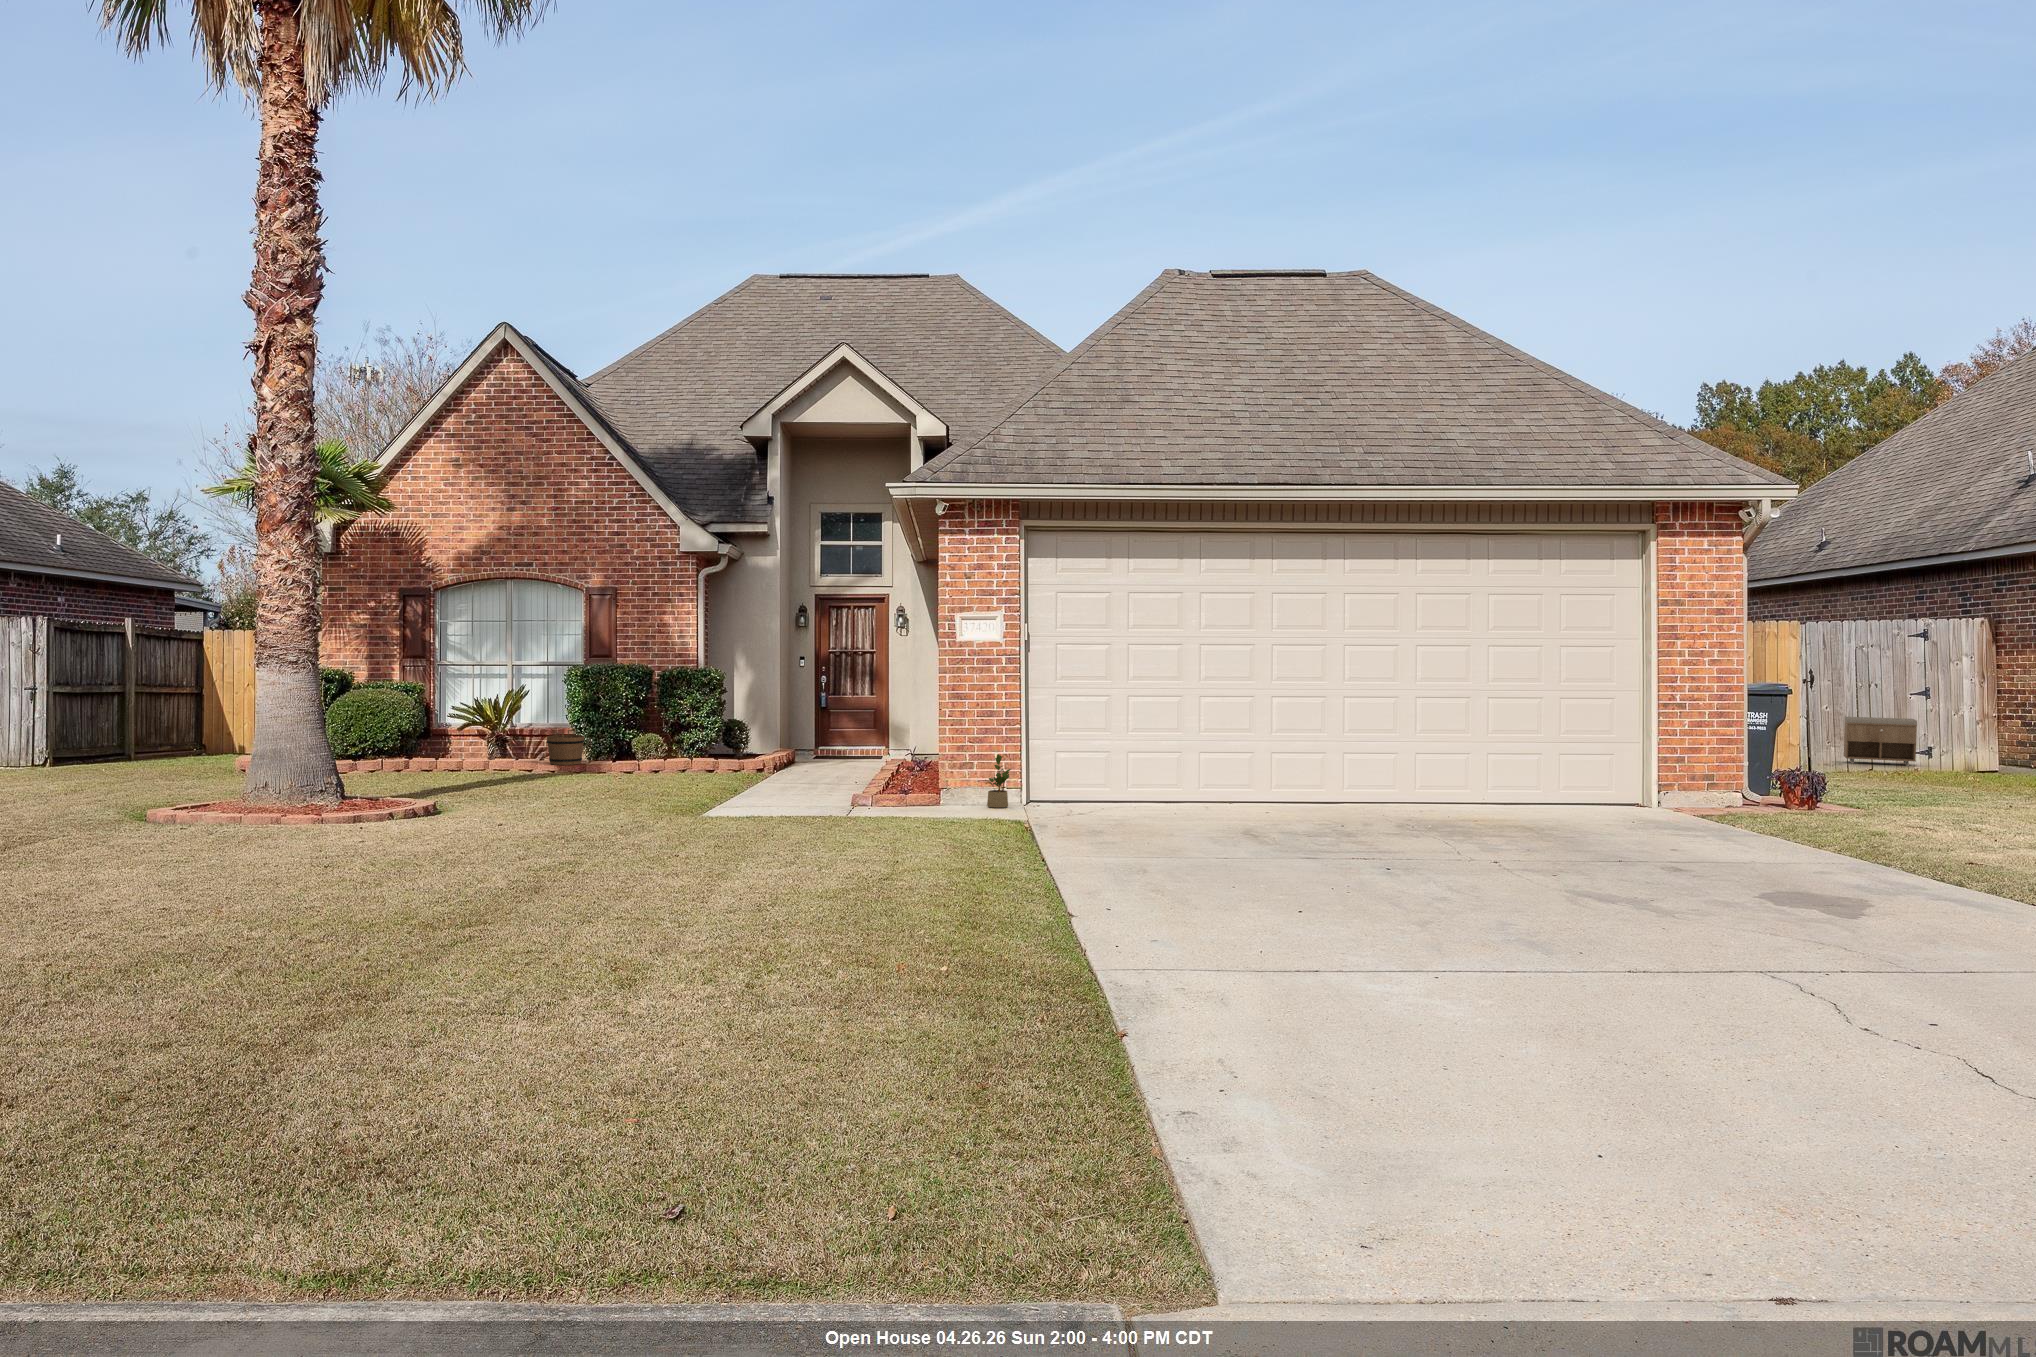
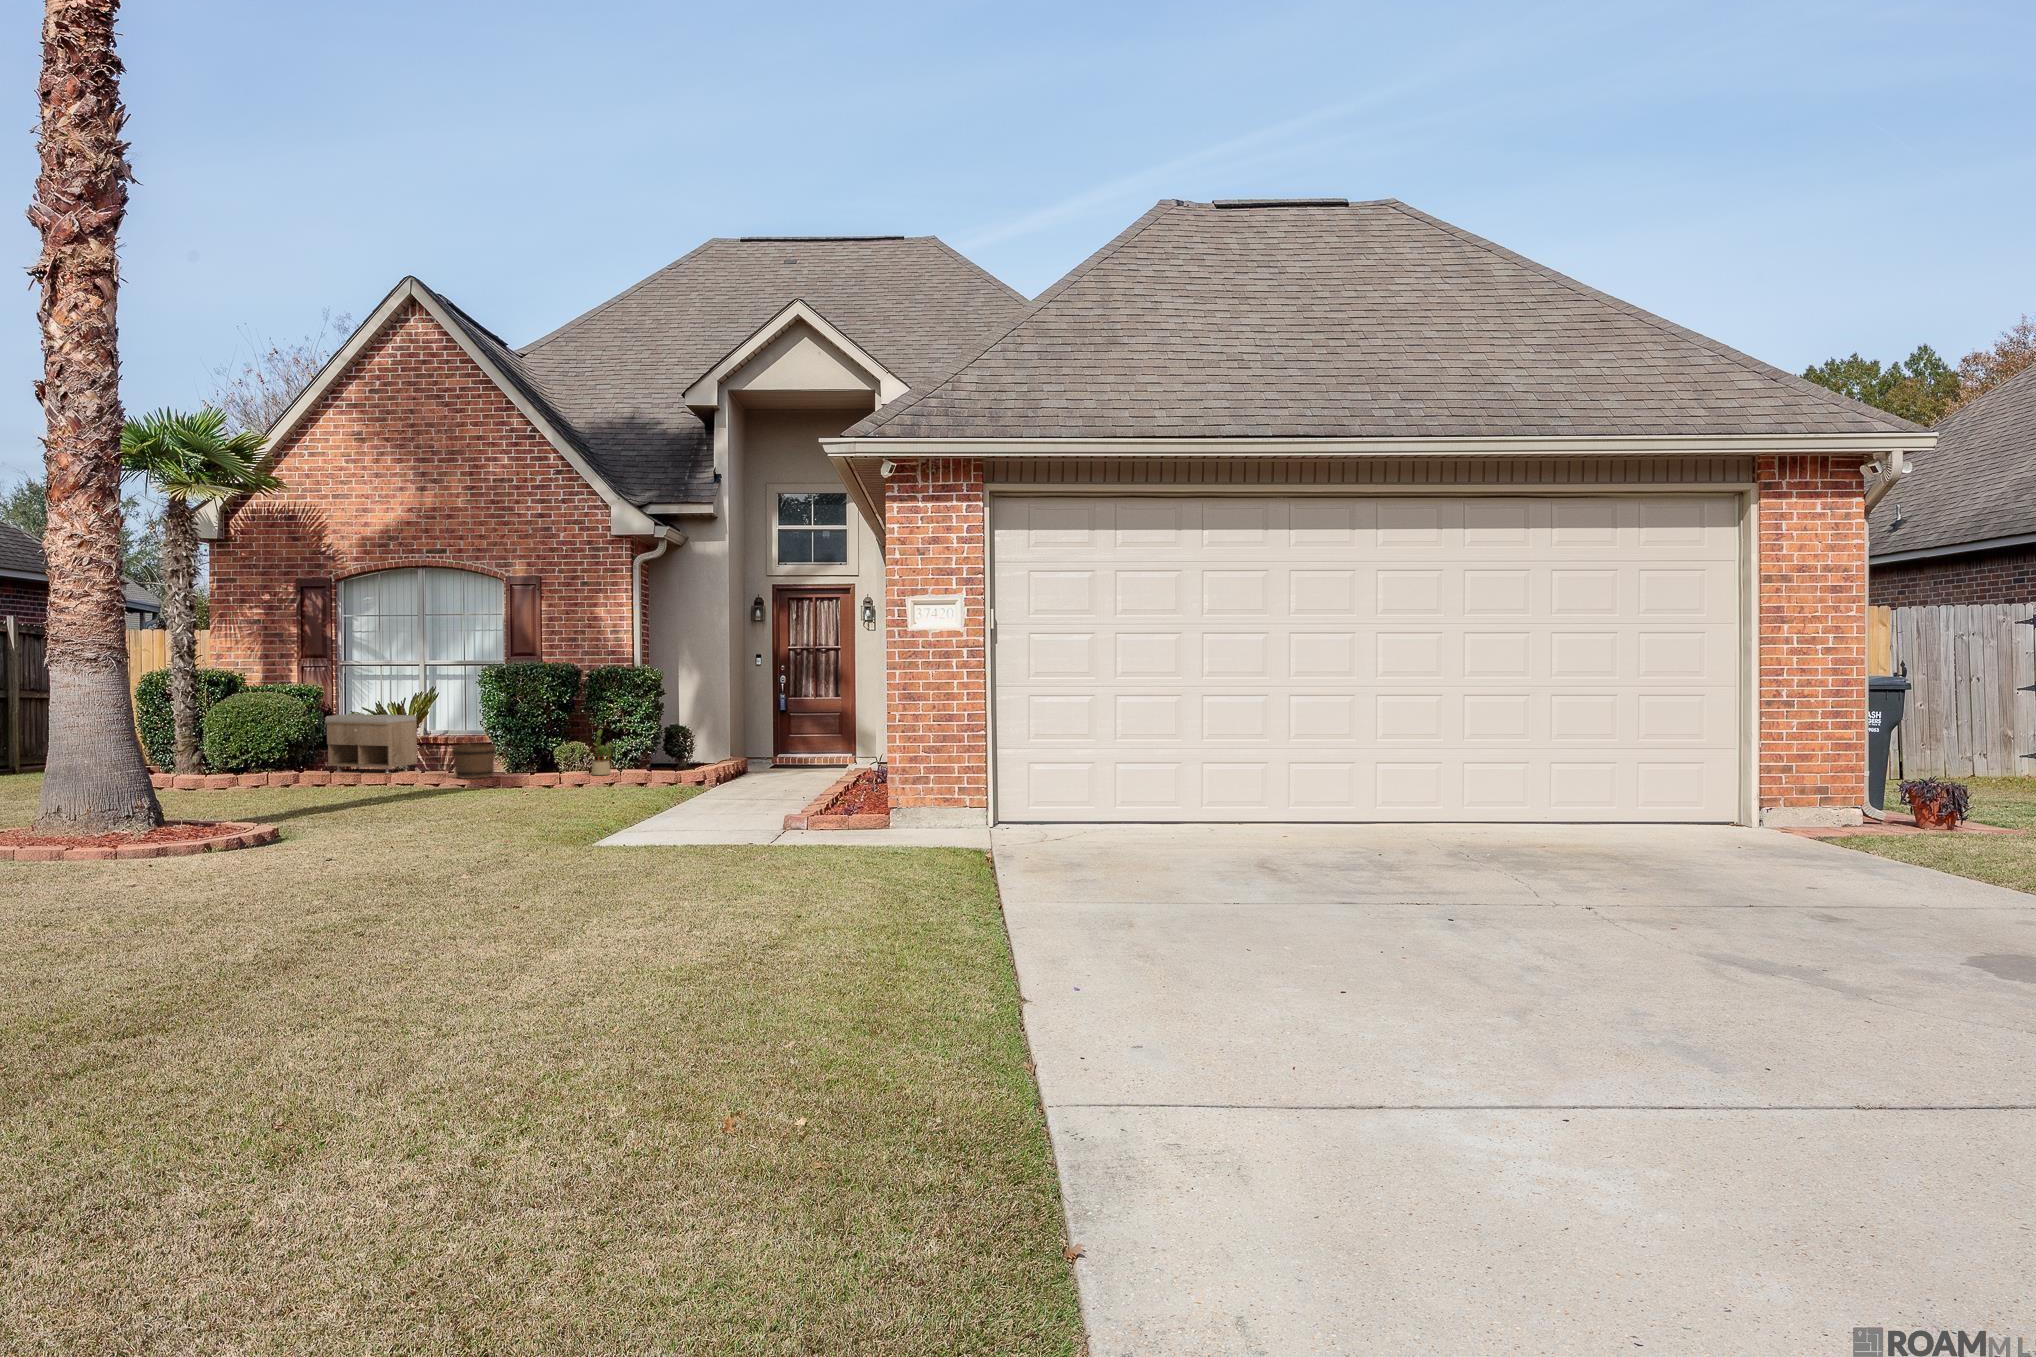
storage bench: present [1844,717,1917,766] -> present [325,714,417,773]
potted plant: present [987,754,1011,808] -> present [591,729,615,775]

